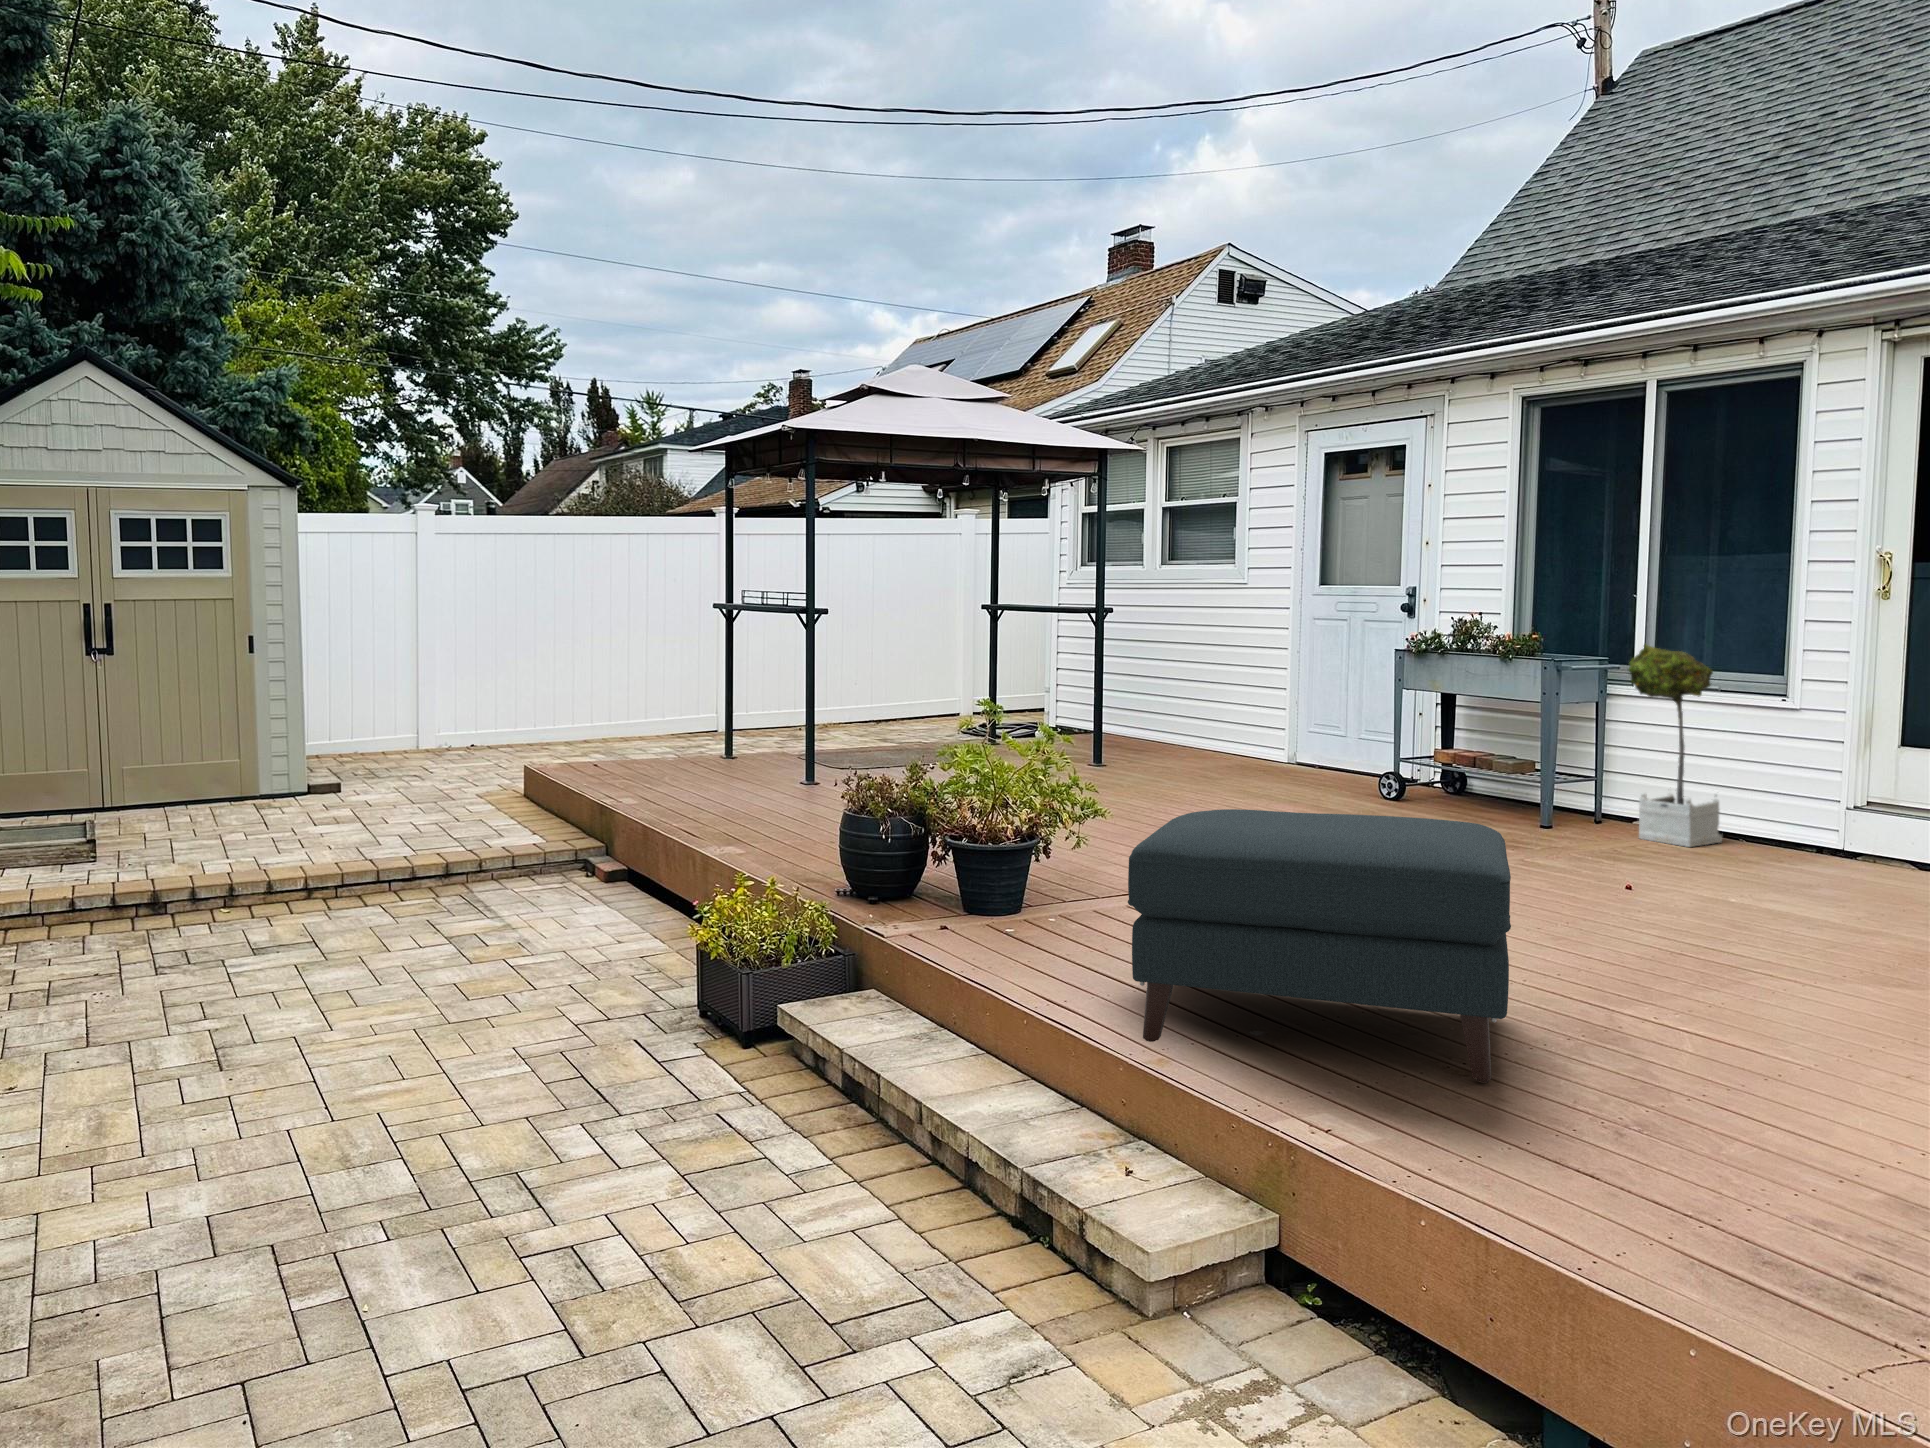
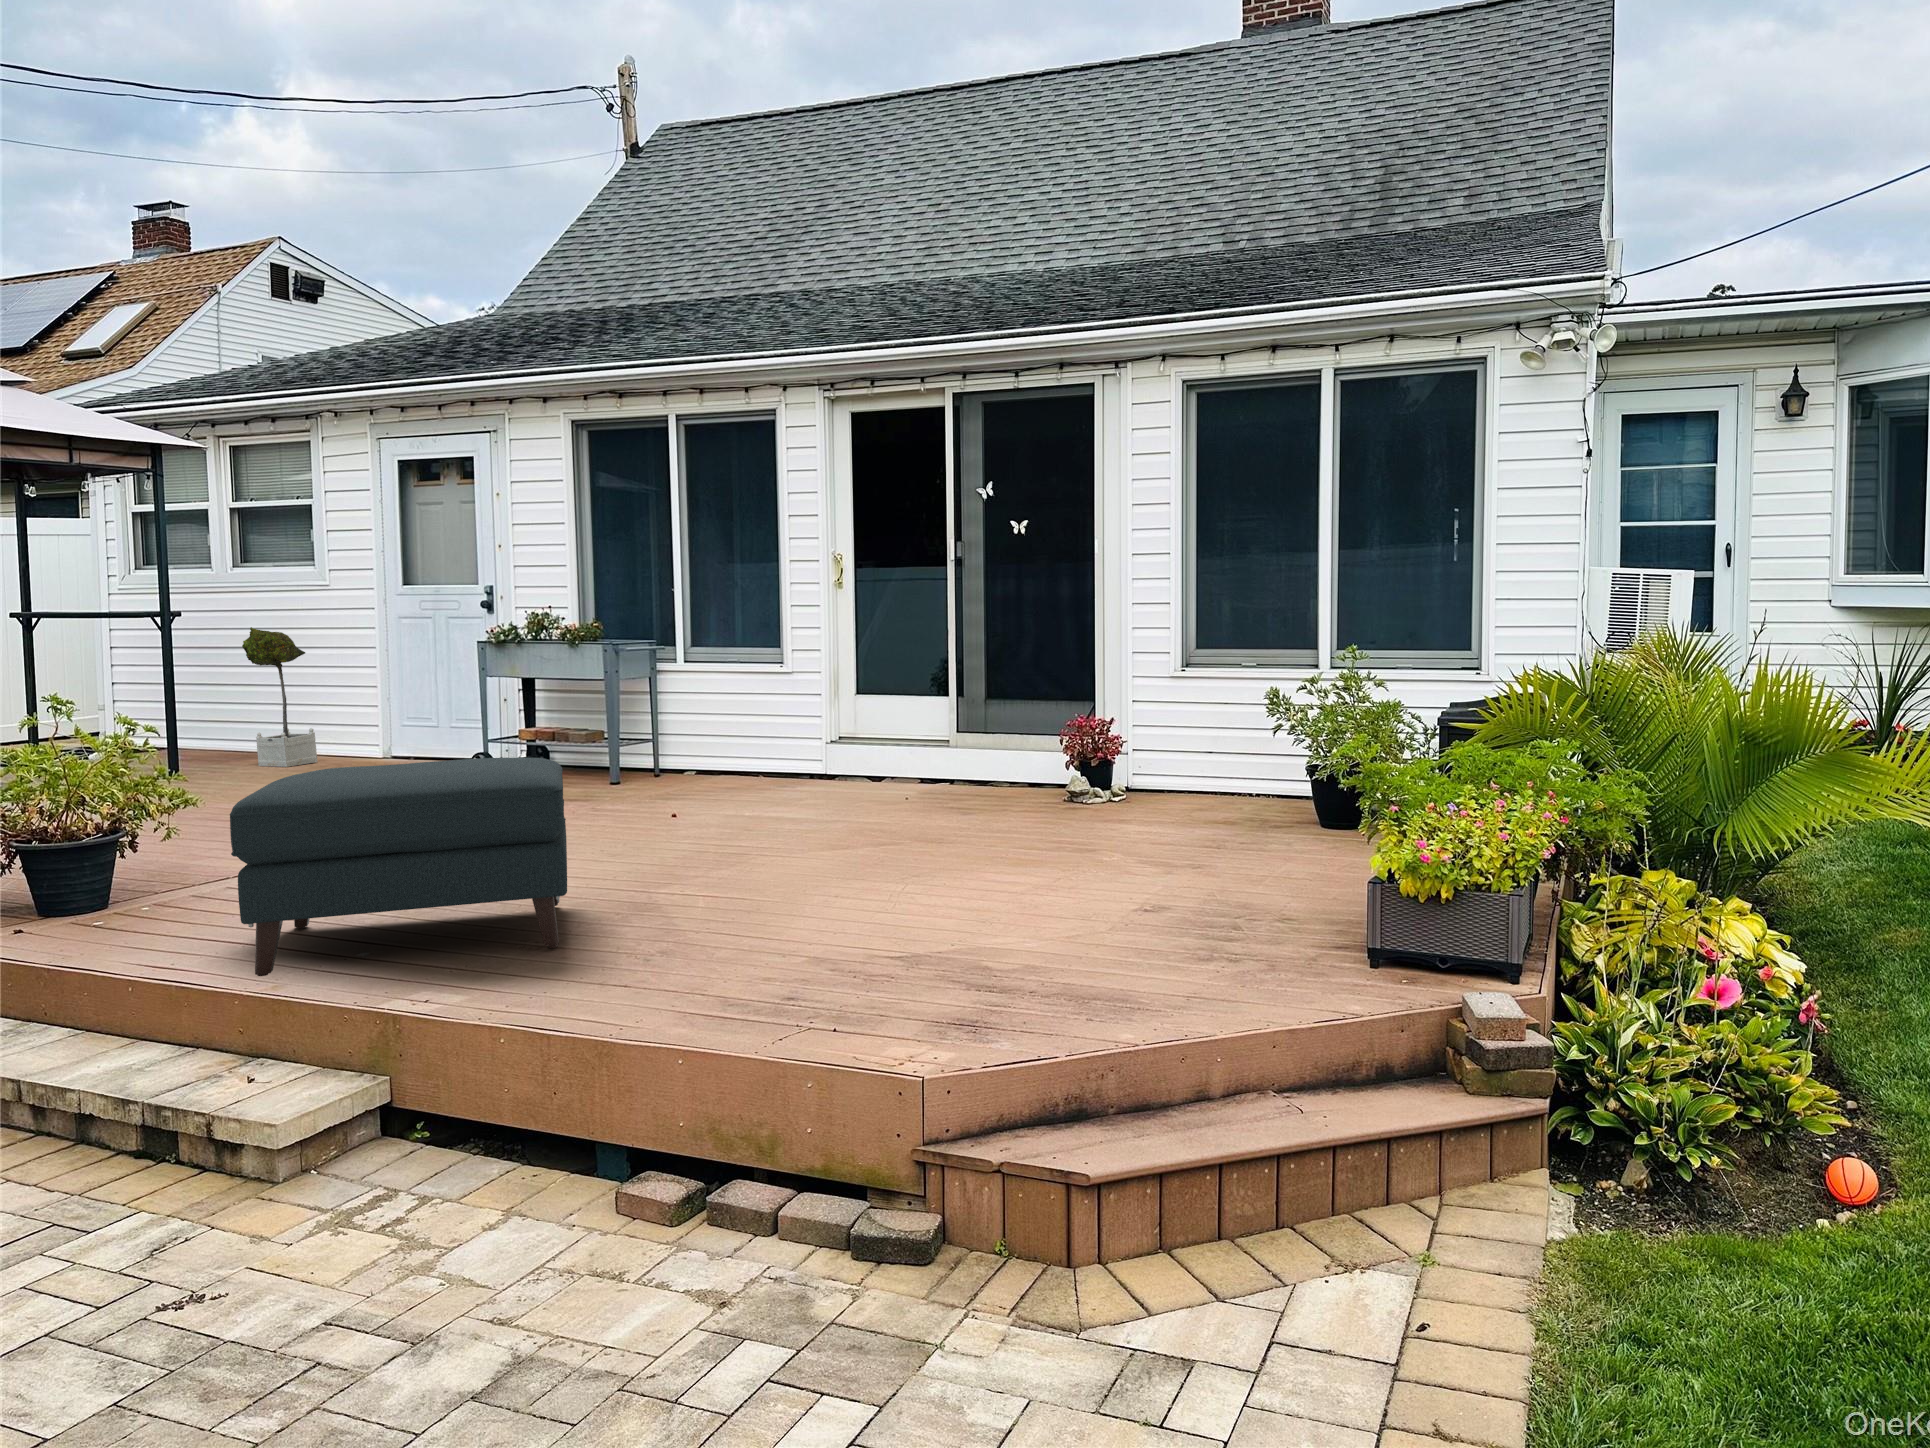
potted tree: present [1629,644,1722,847] -> present [242,627,318,767]

